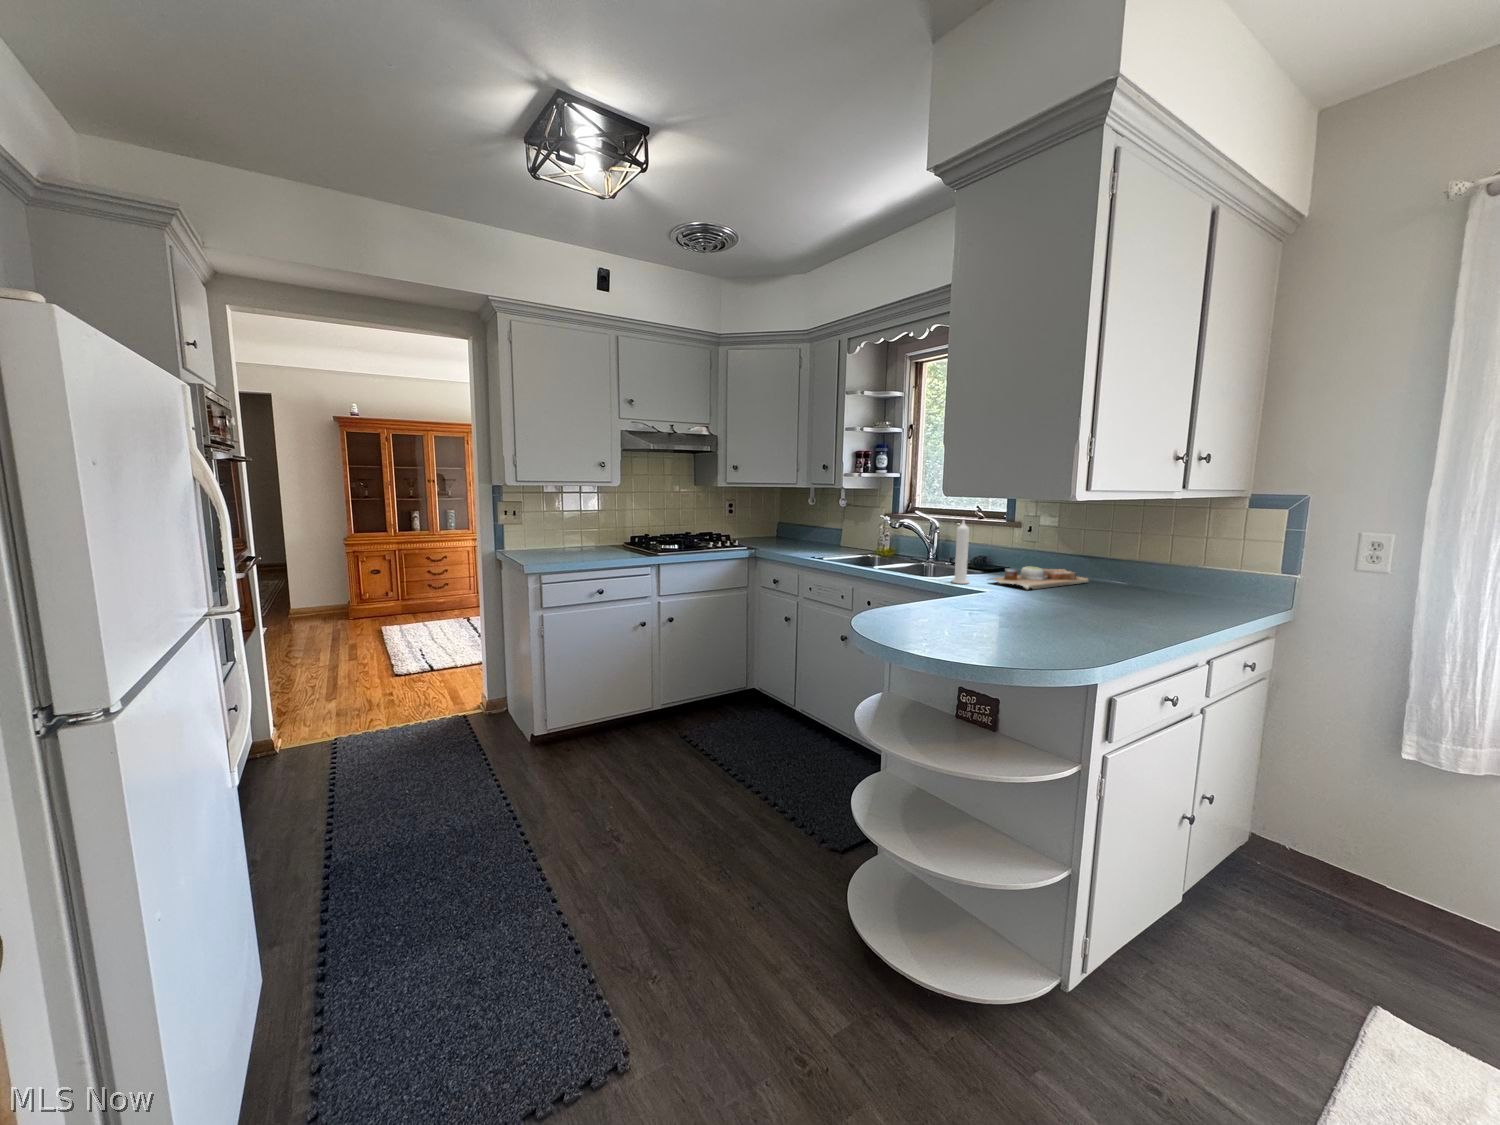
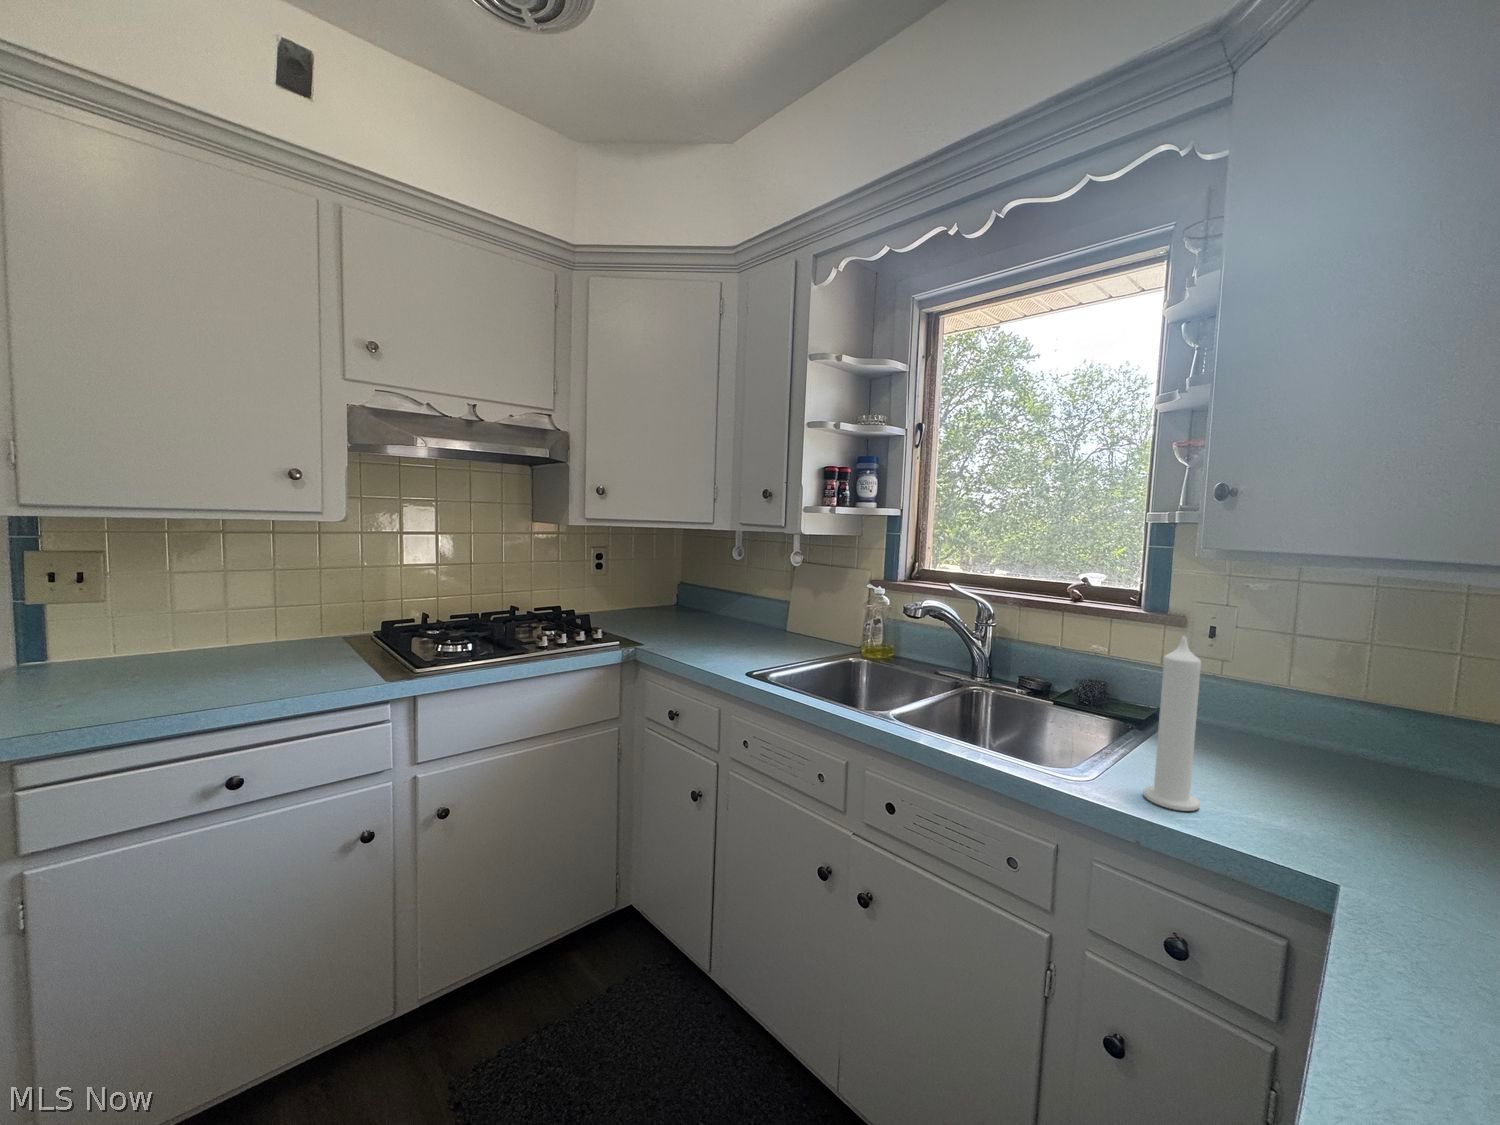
cutting board: present [989,566,1089,590] -> none [1232,733,1427,850]

